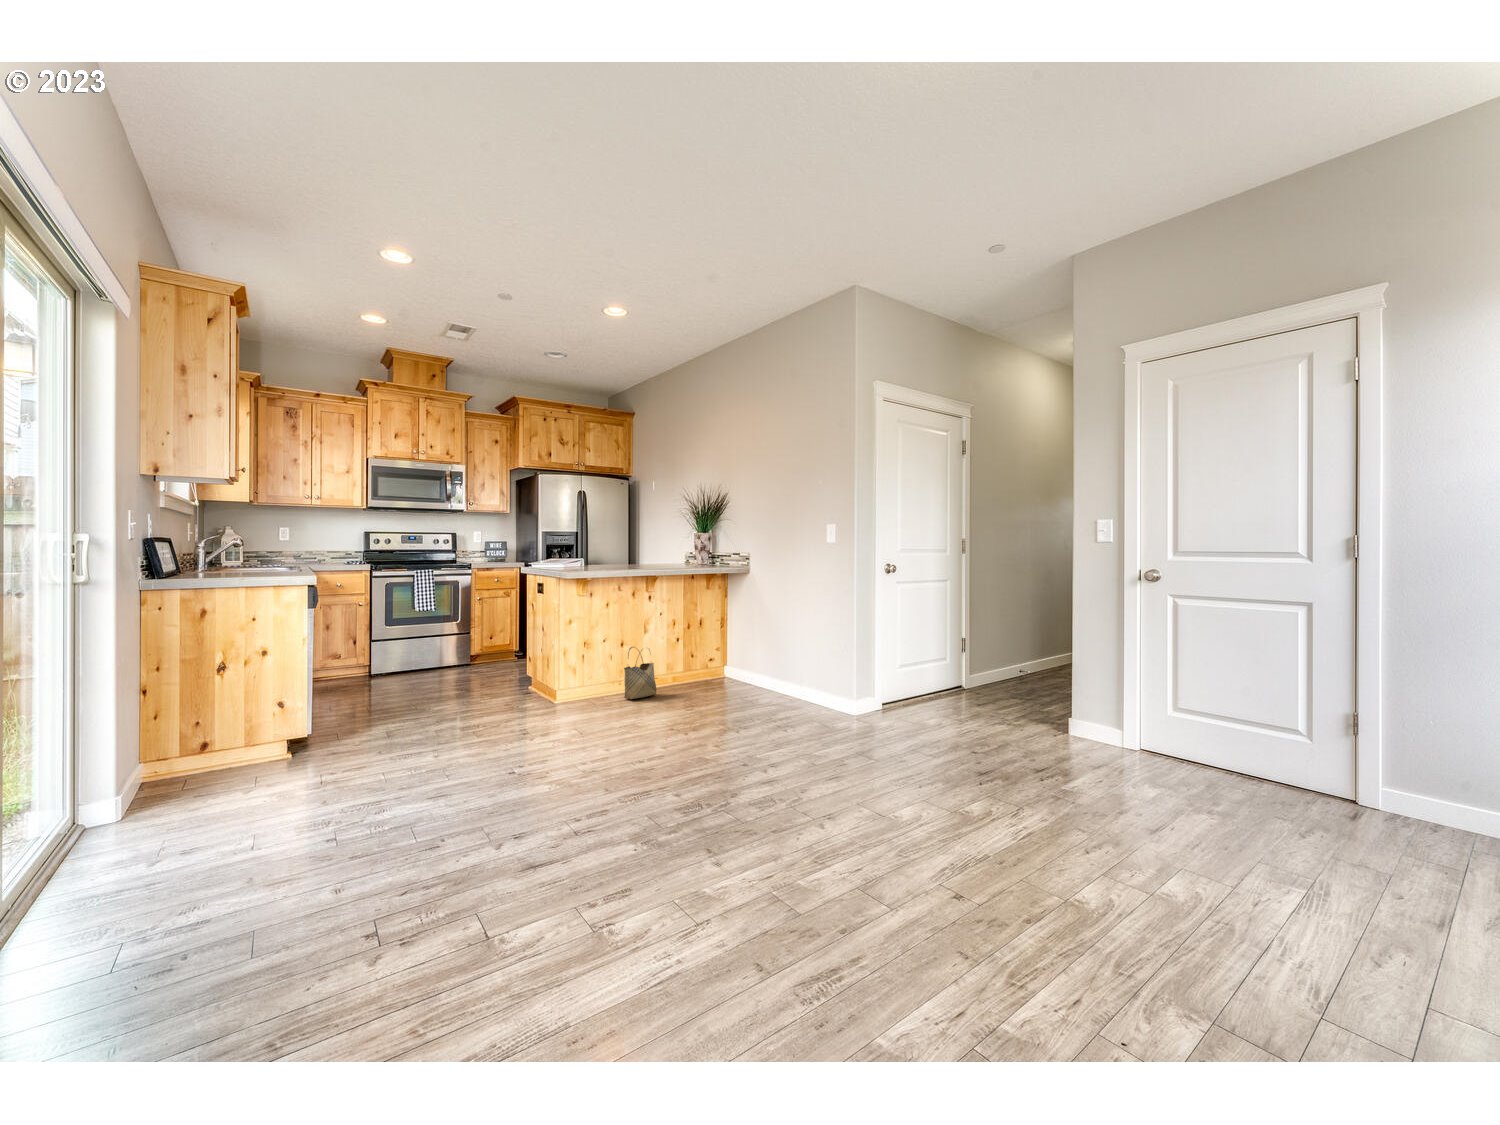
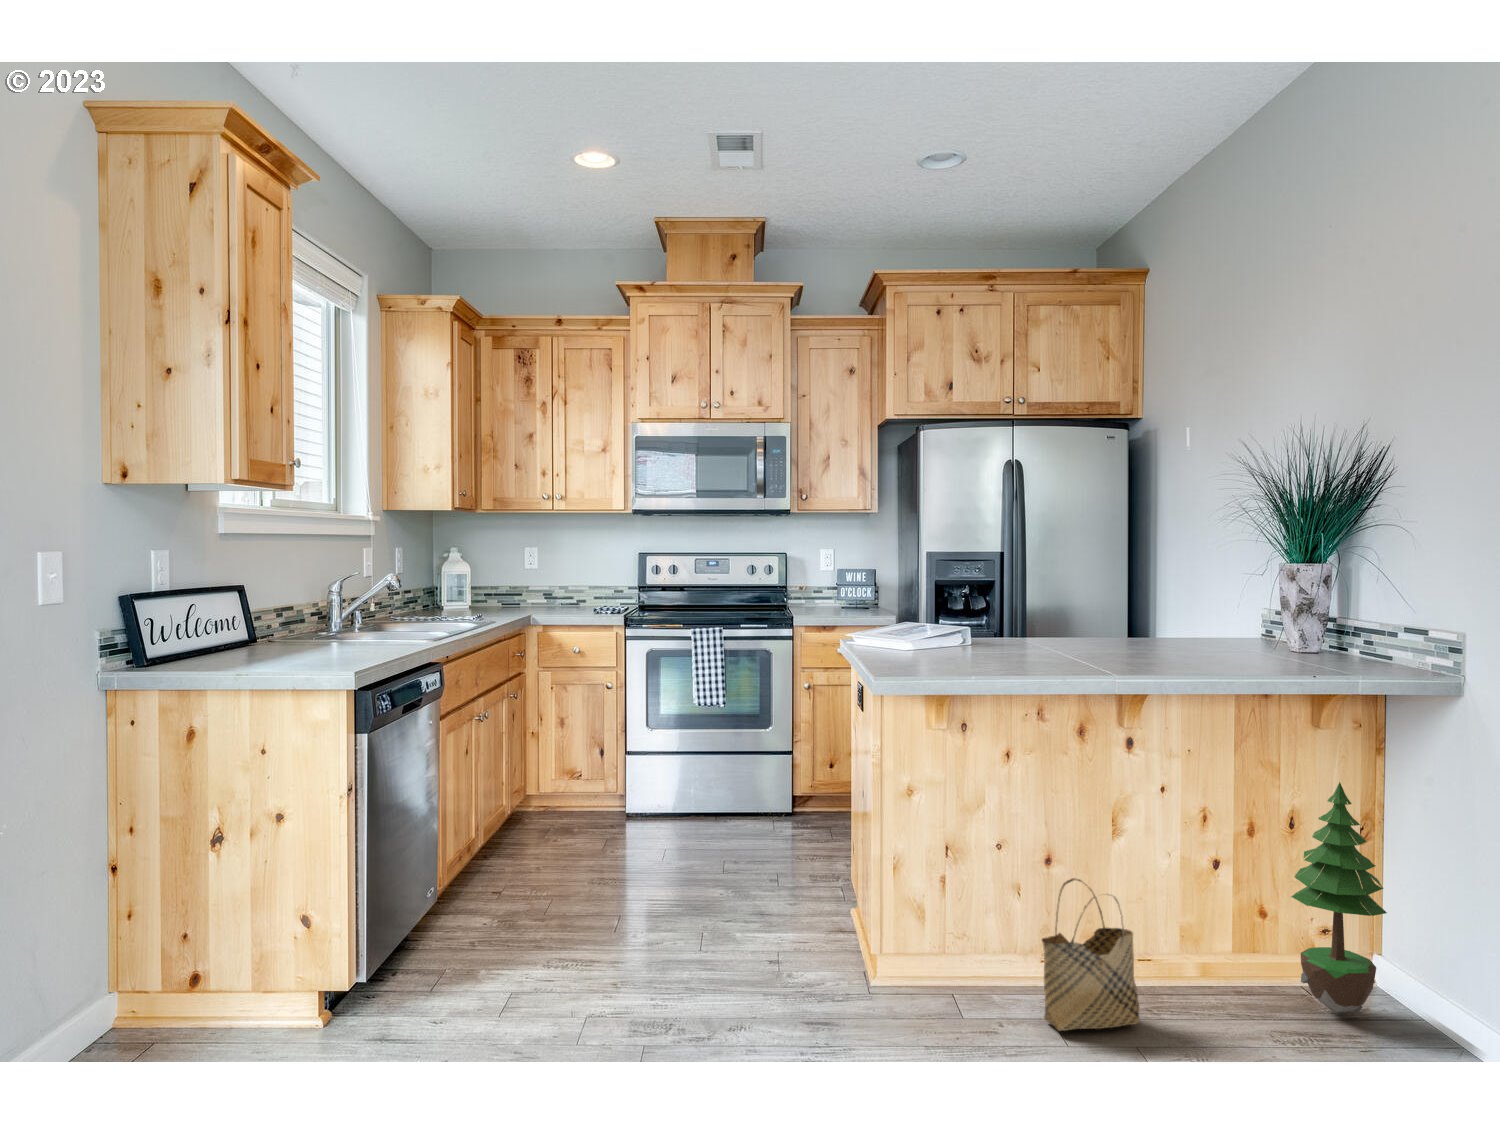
potted tree: none [701,606,730,685] -> present [1291,782,1387,1015]

